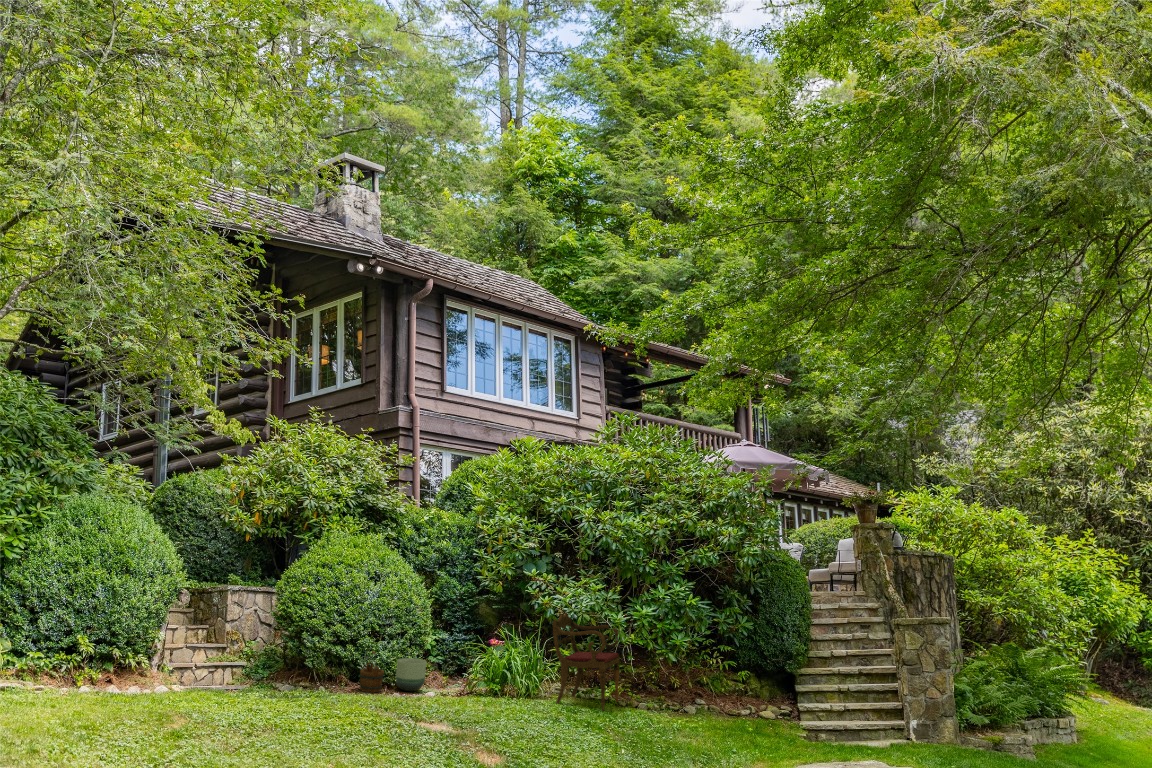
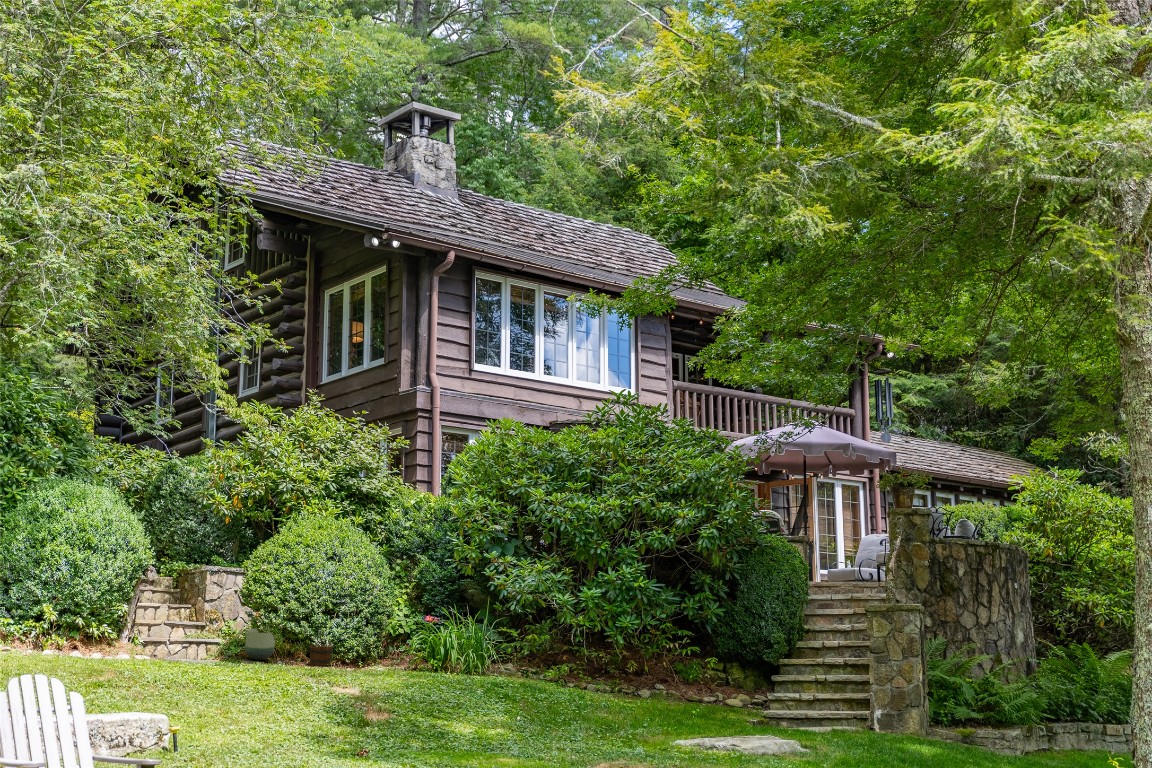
armchair: present [553,614,619,711] -> none [497,595,570,691]
planter: present [396,658,426,691] -> present [245,629,275,660]

